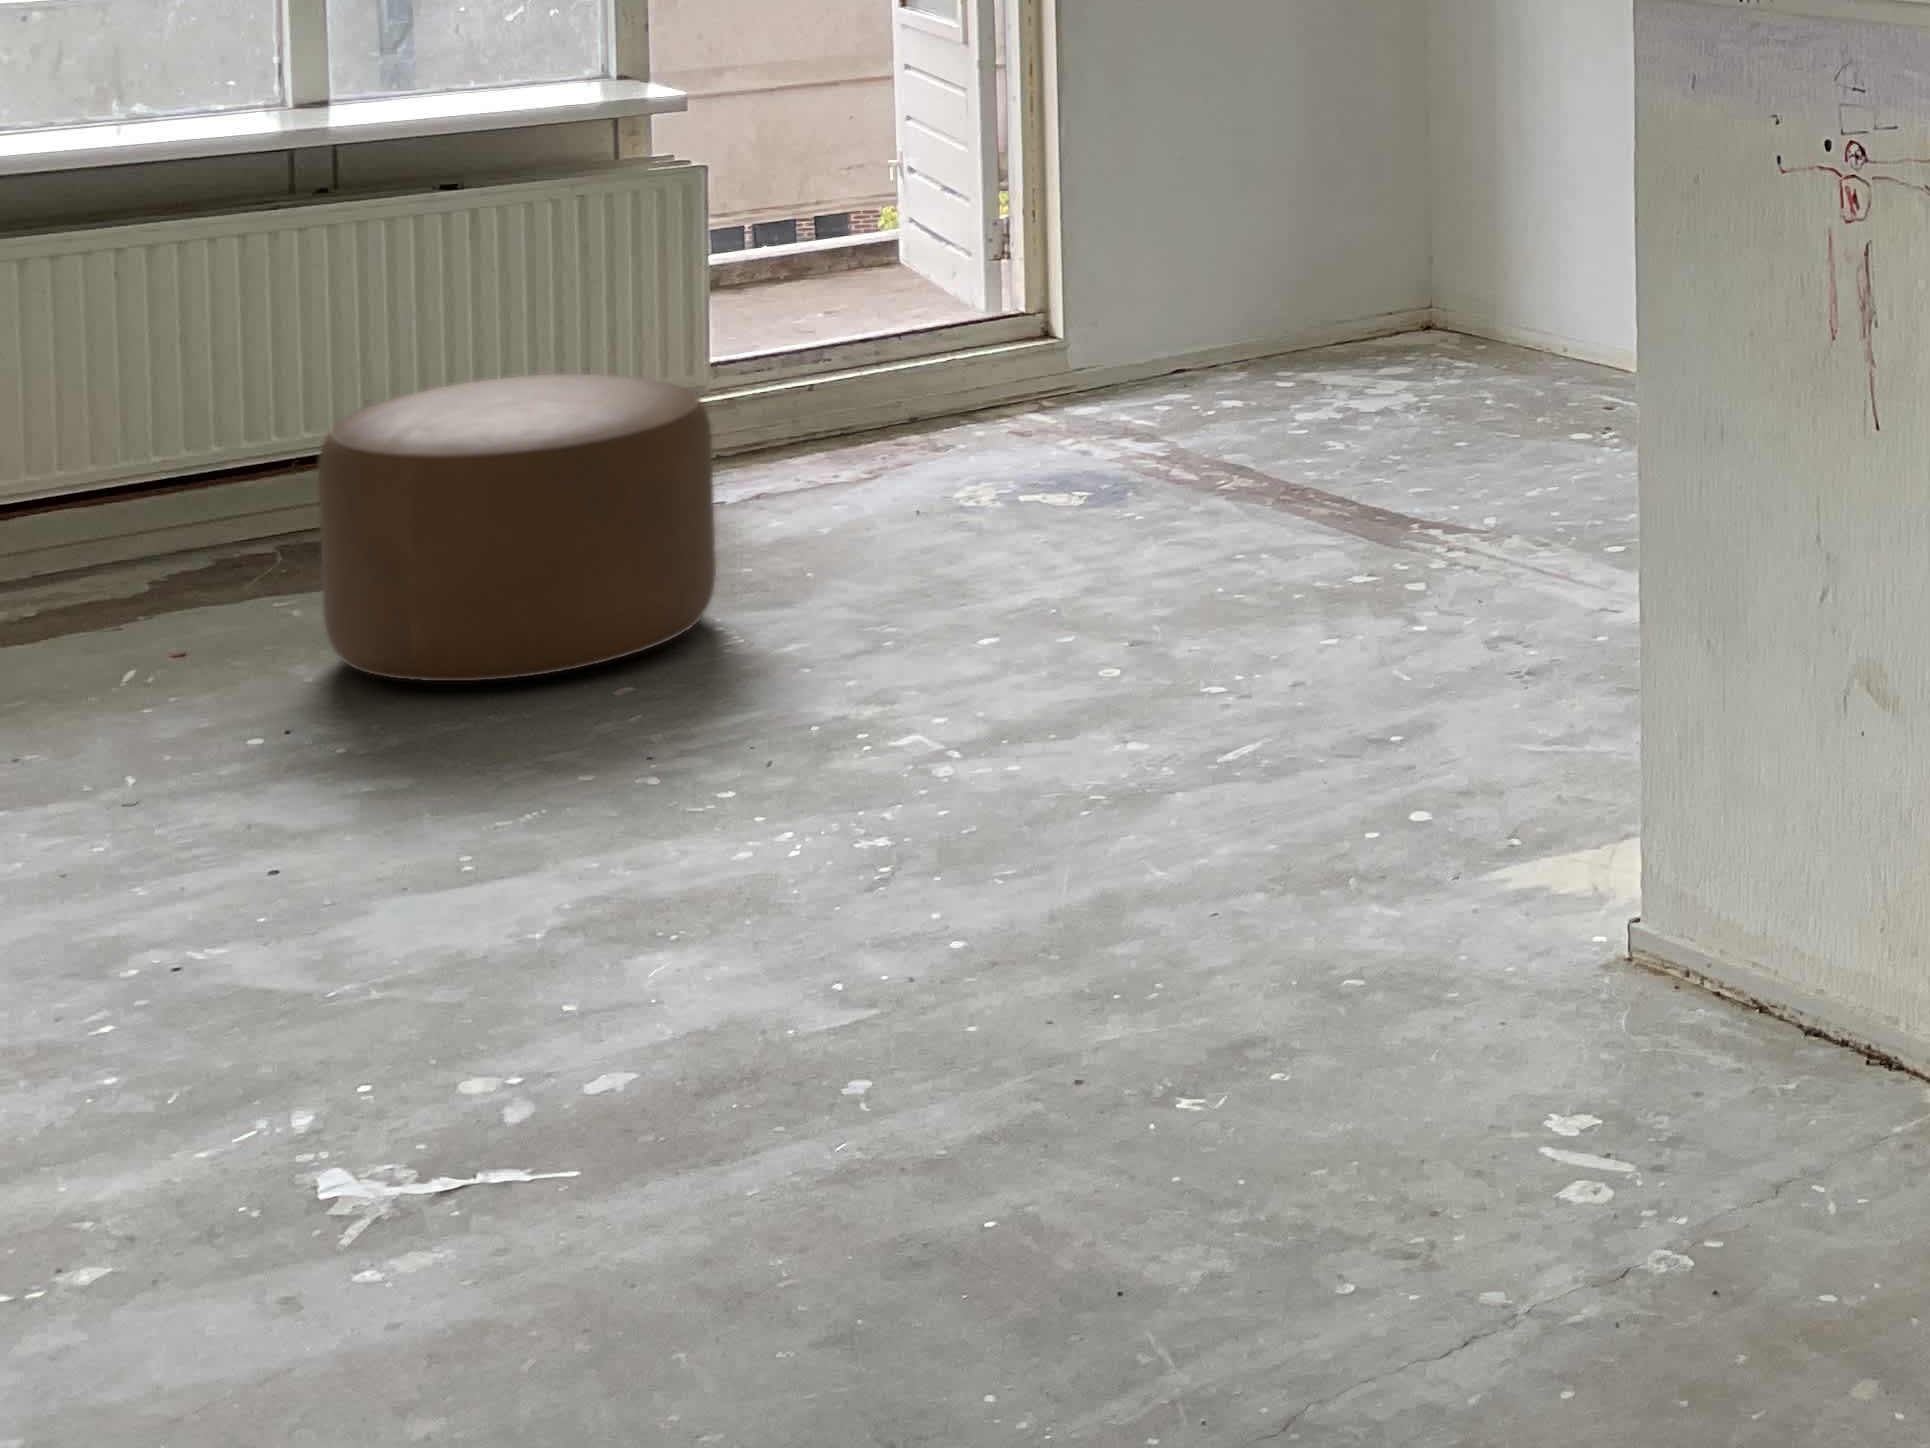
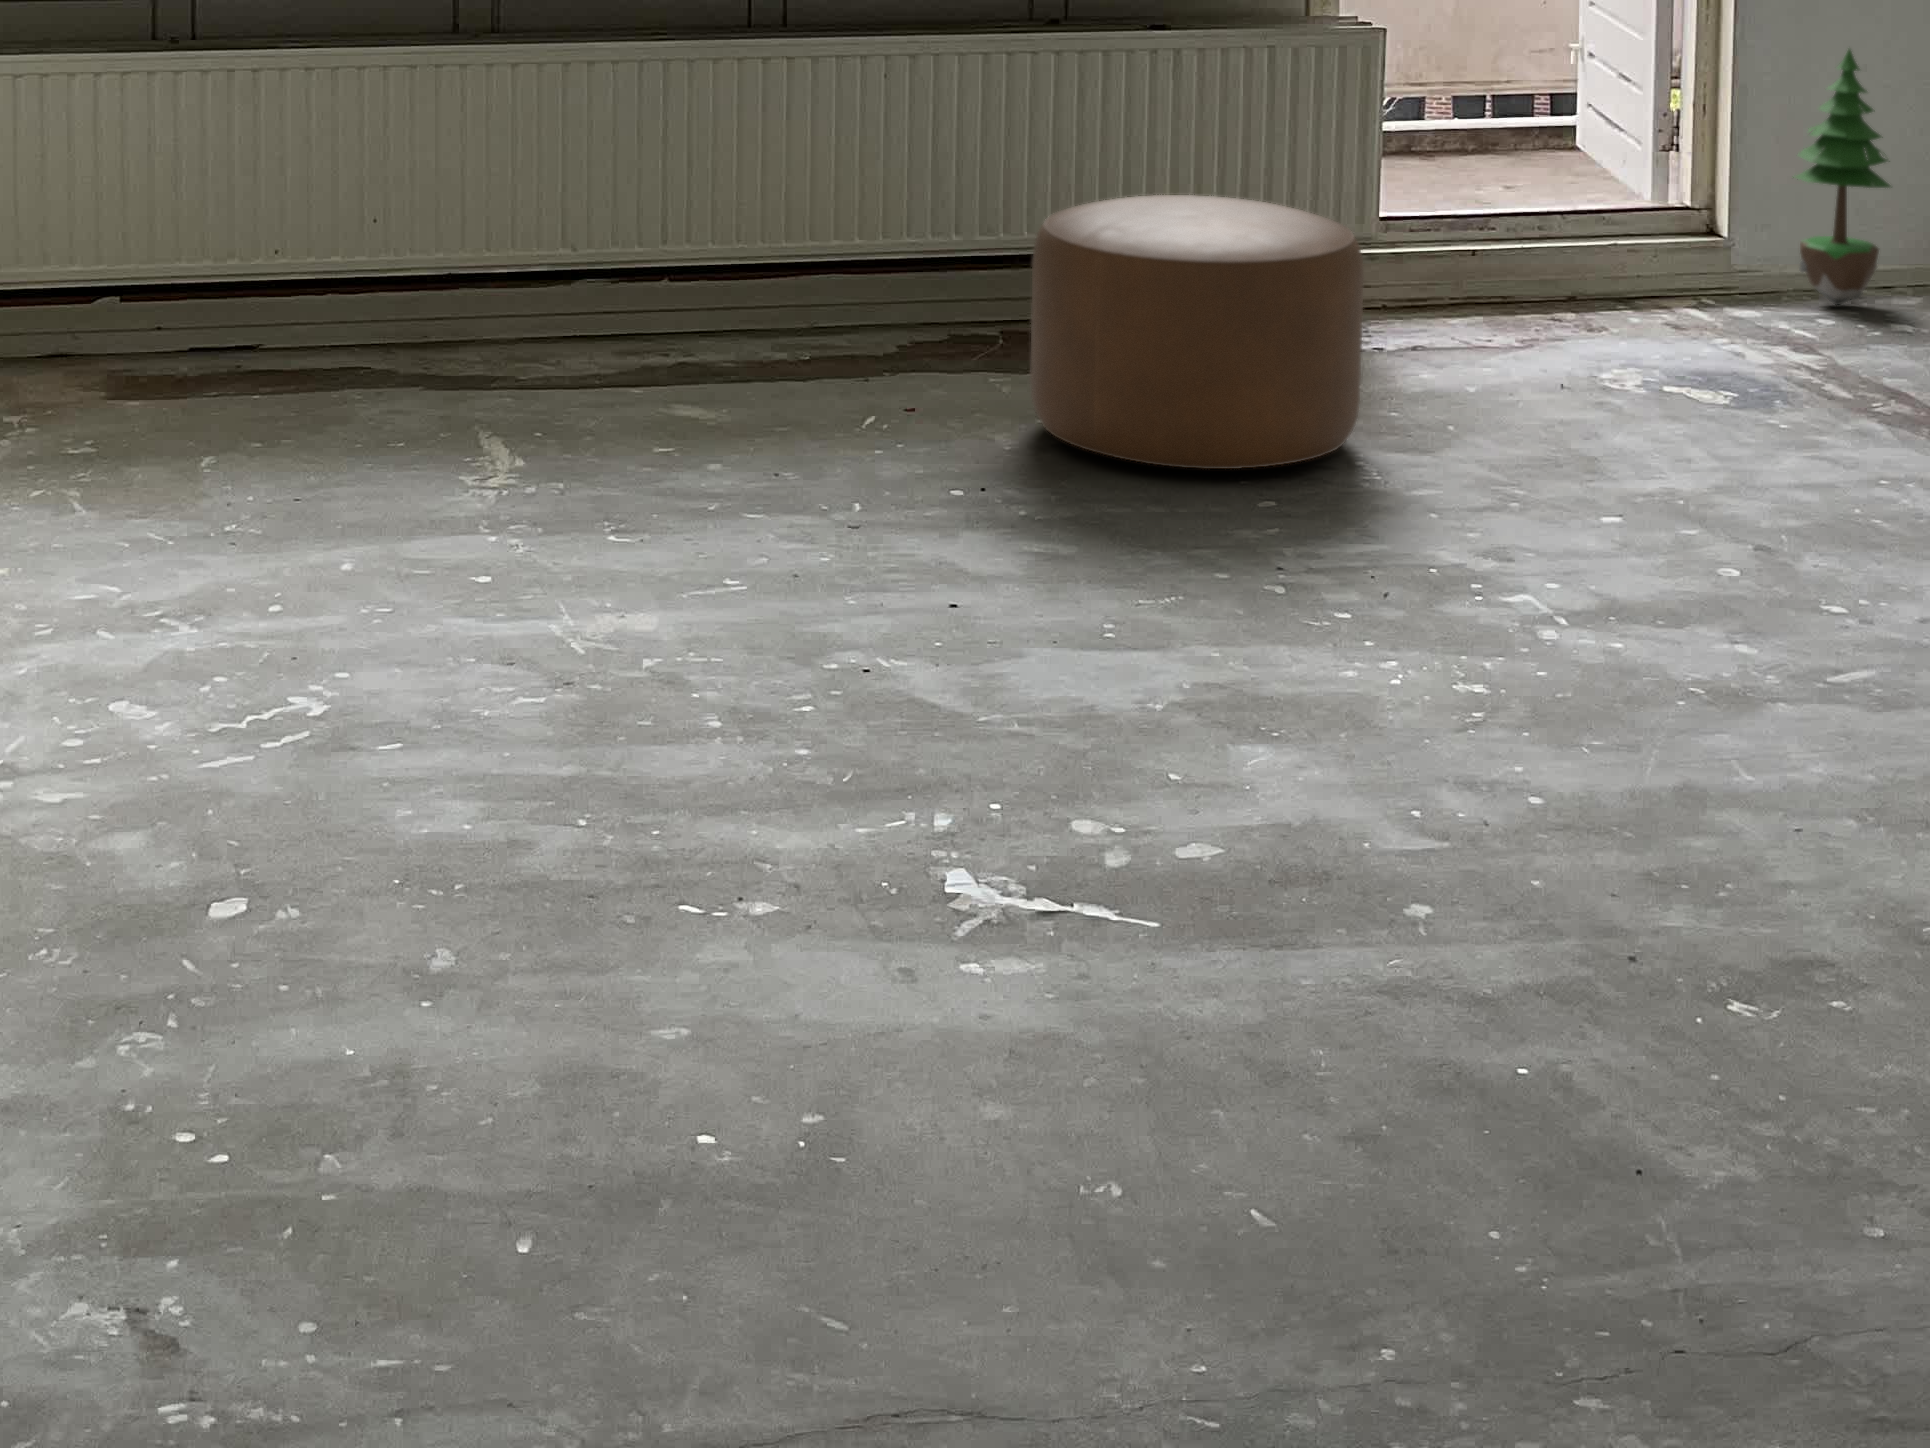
potted tree: none [1126,142,1220,393] -> present [1793,49,1890,305]

